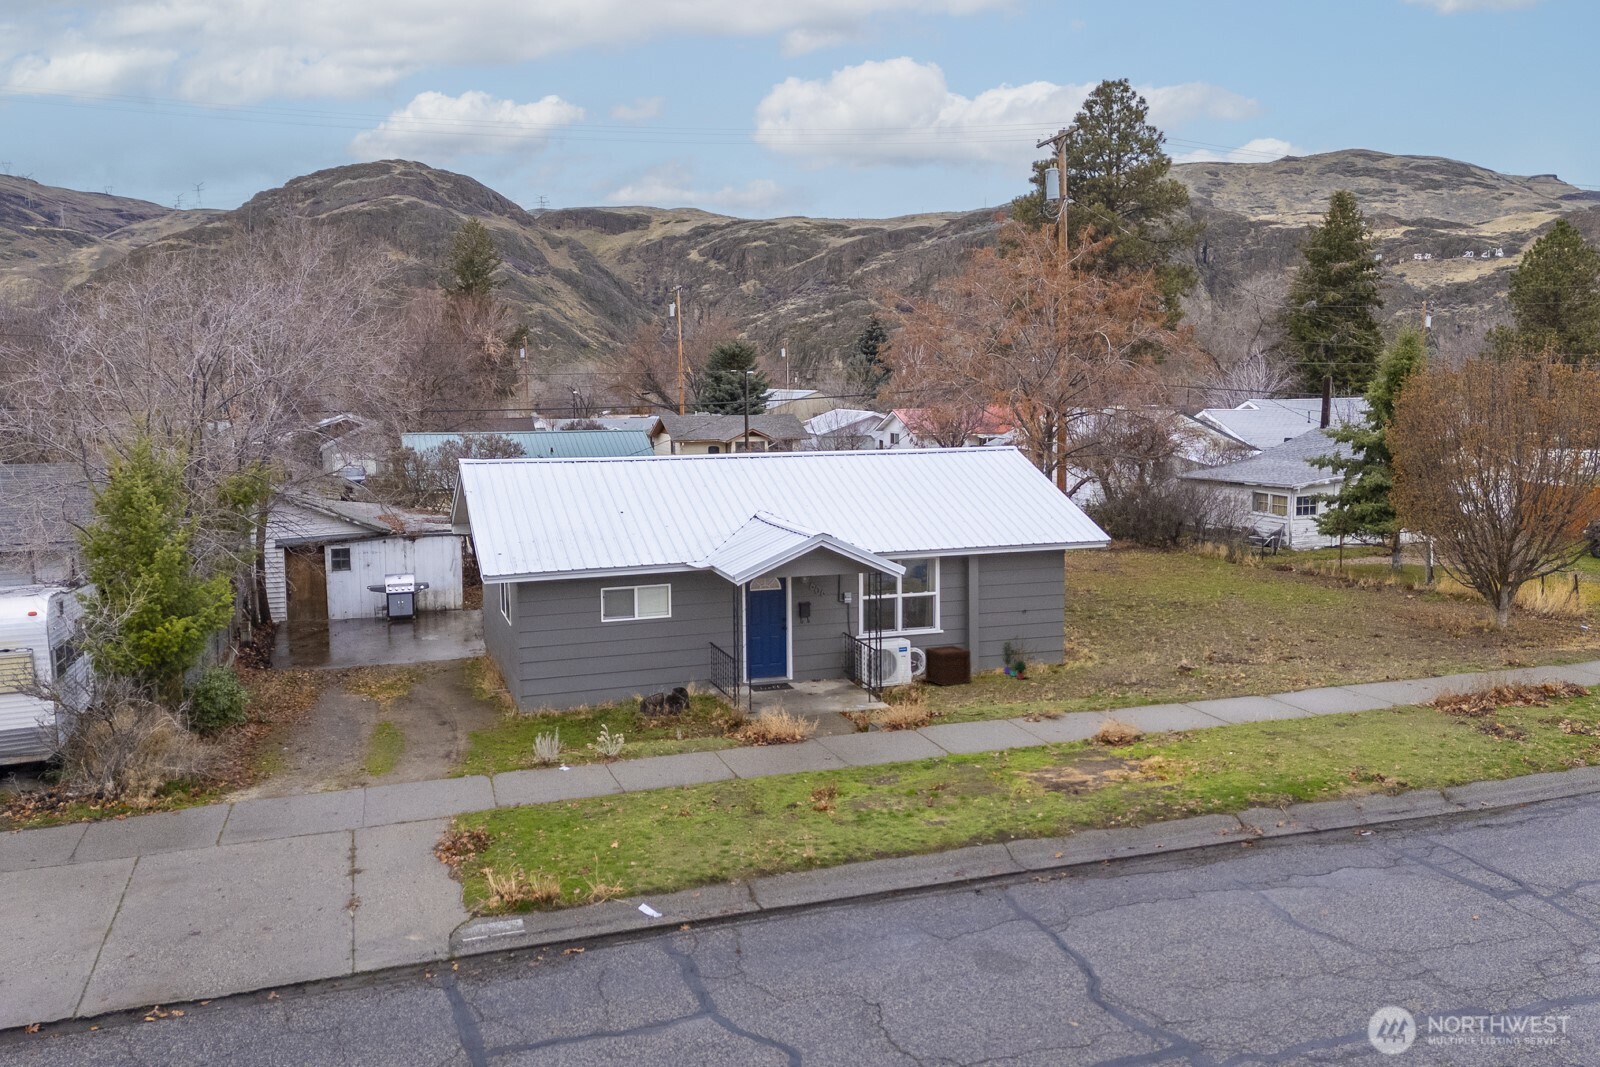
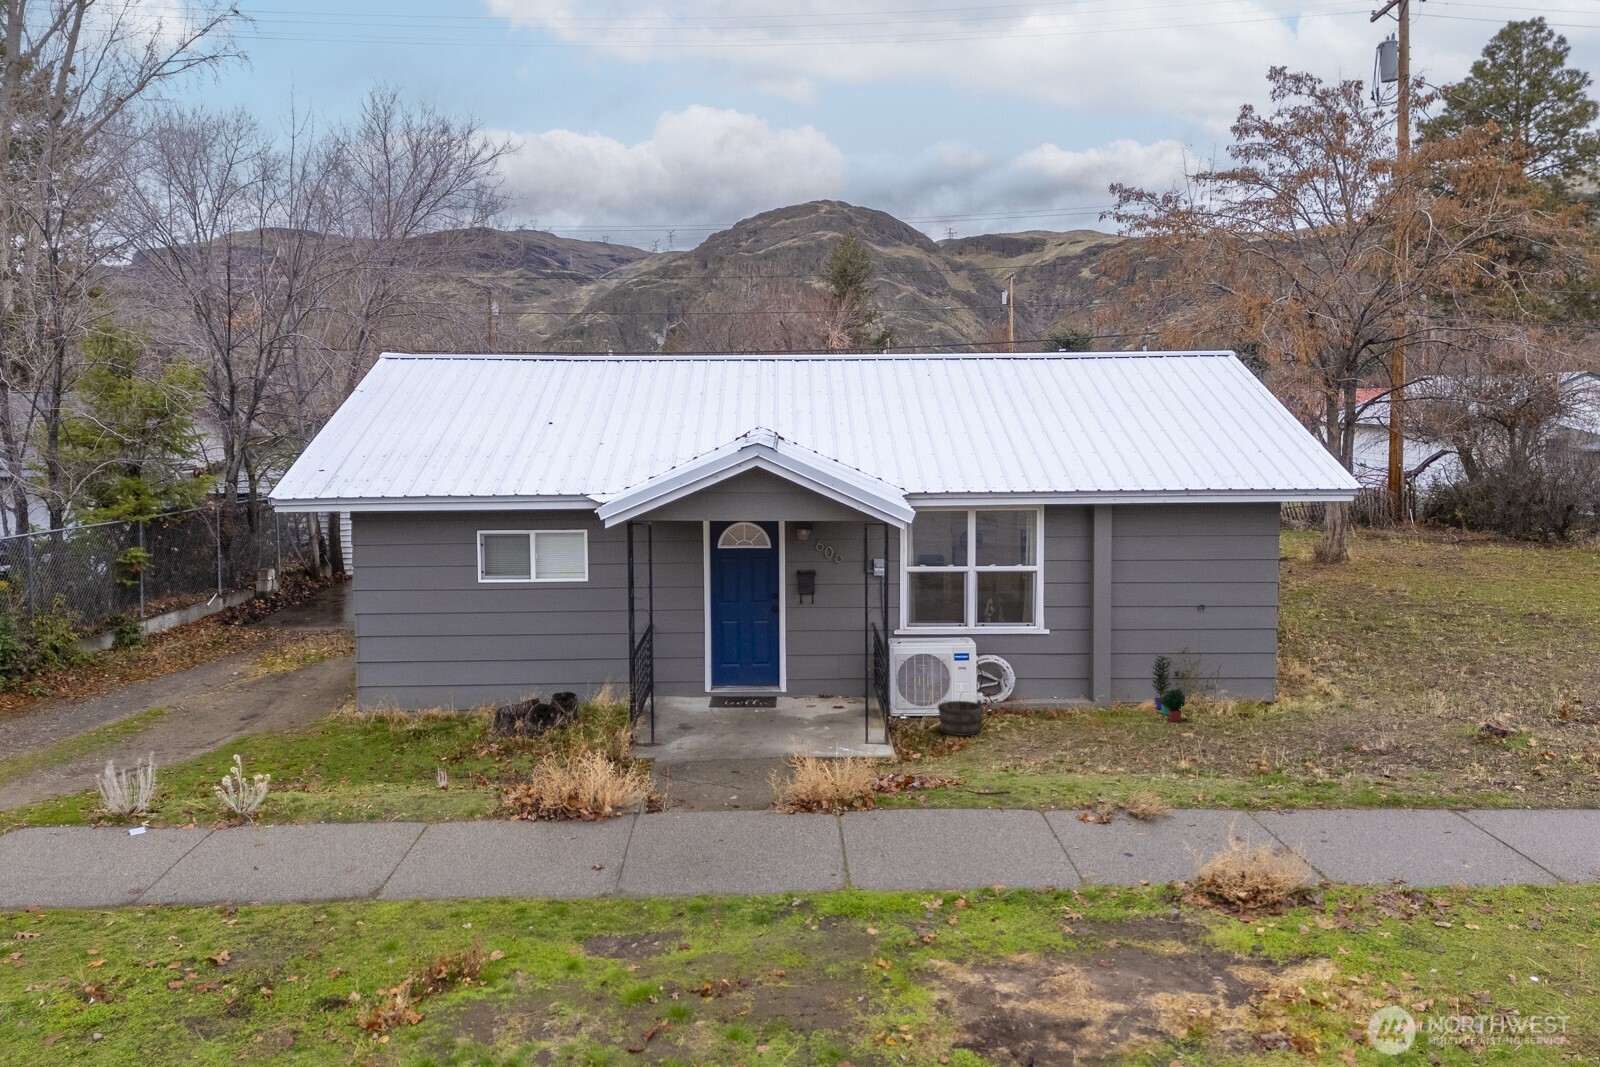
wooden crate: present [925,645,971,686] -> none [1012,655,1082,721]
bucket: none [898,675,928,696] -> present [938,700,983,736]

